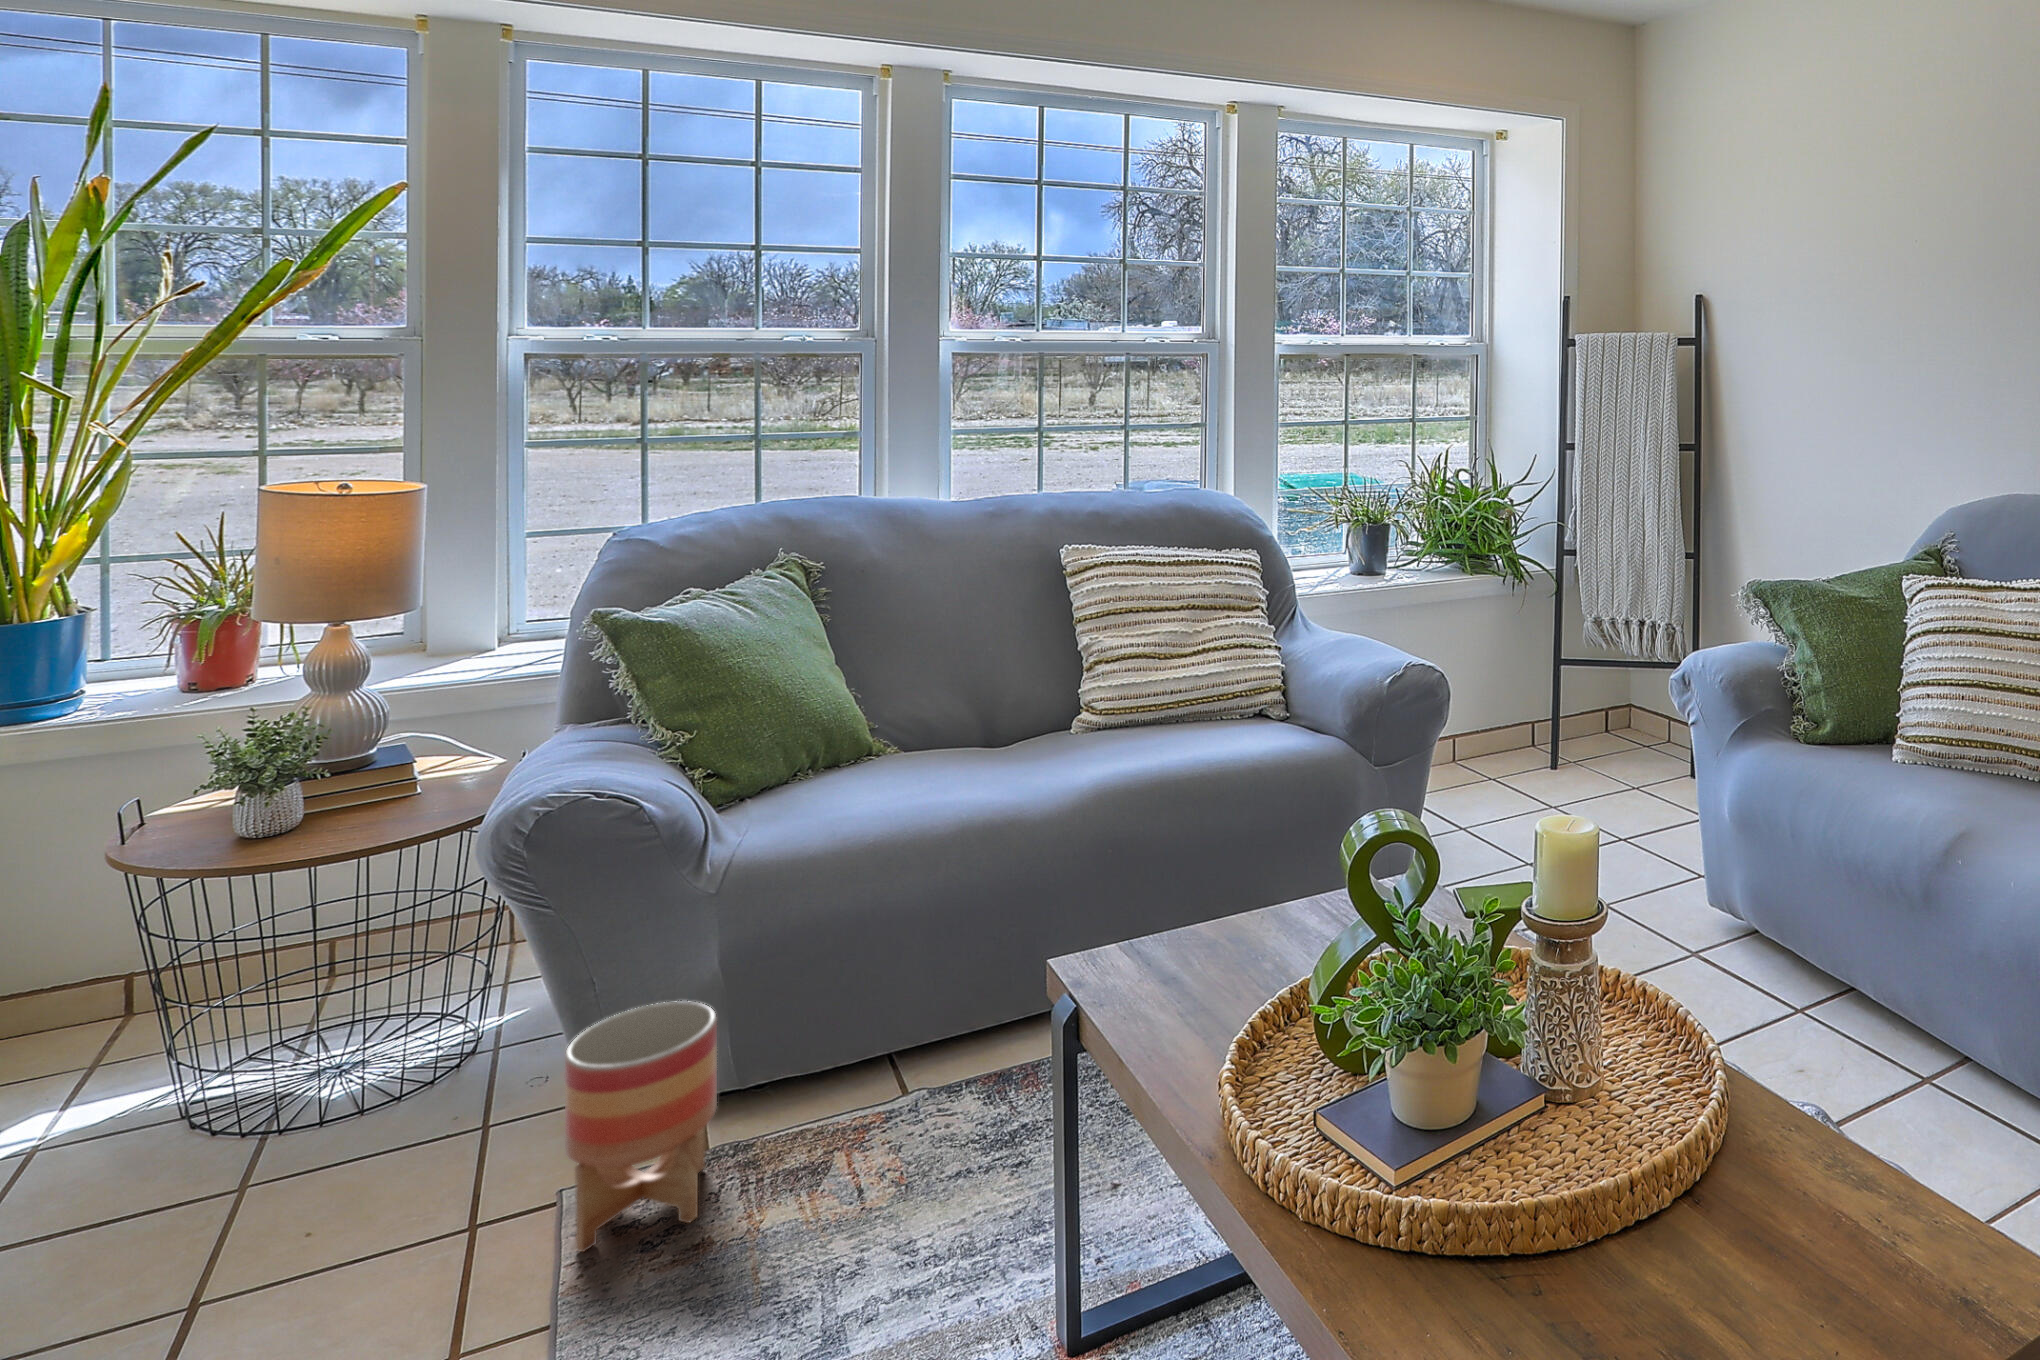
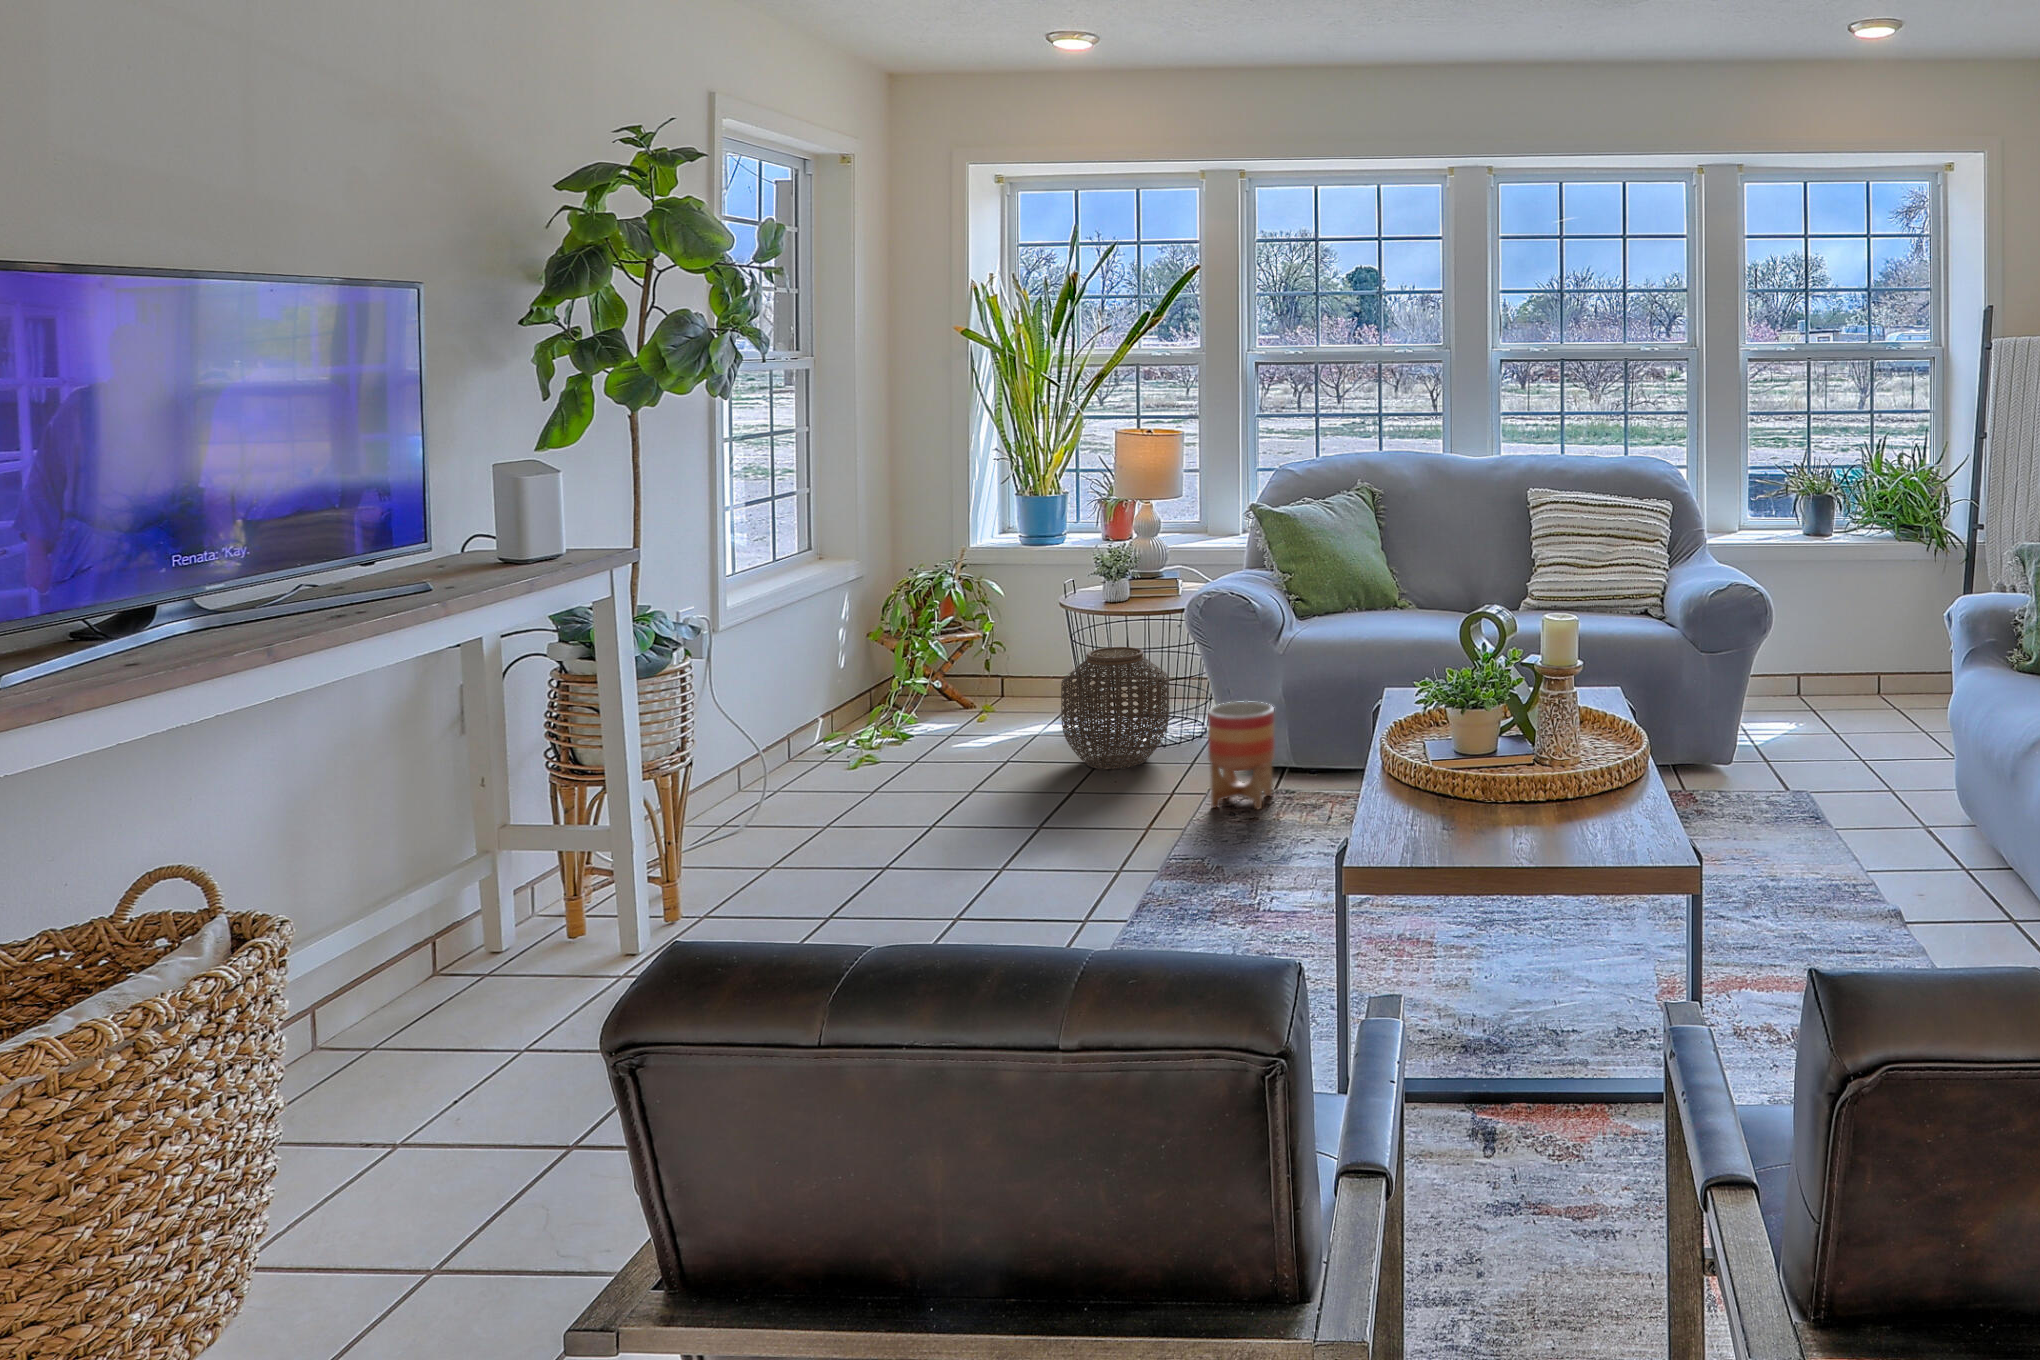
woven basket: none [130,930,427,1212] -> present [1061,647,1169,769]

